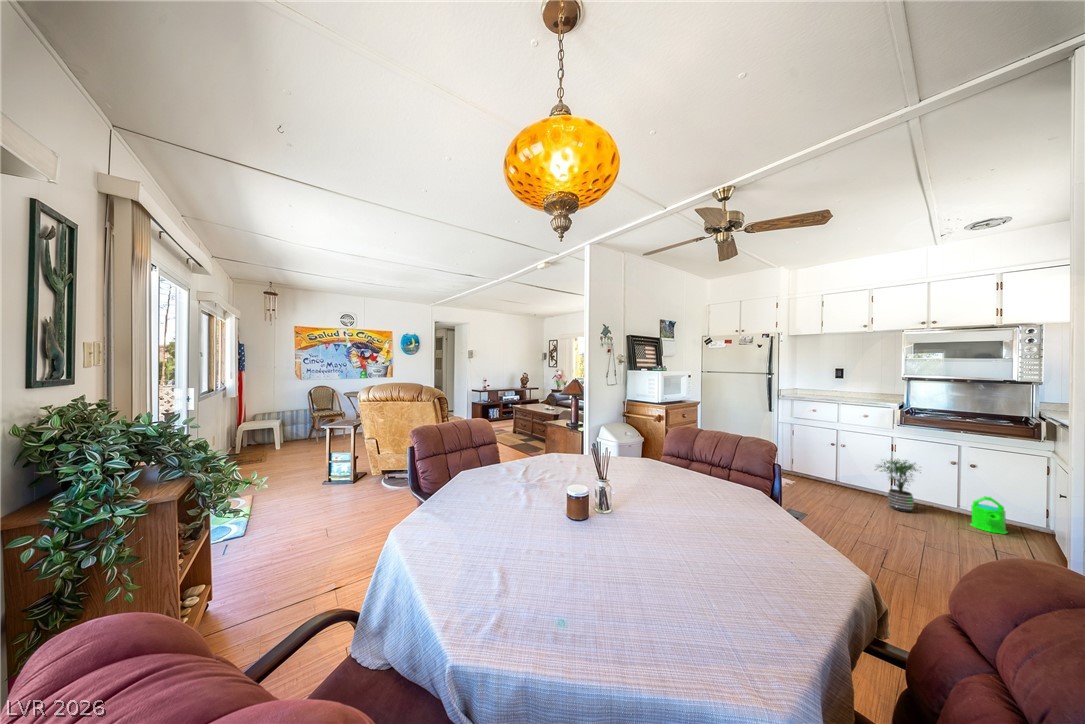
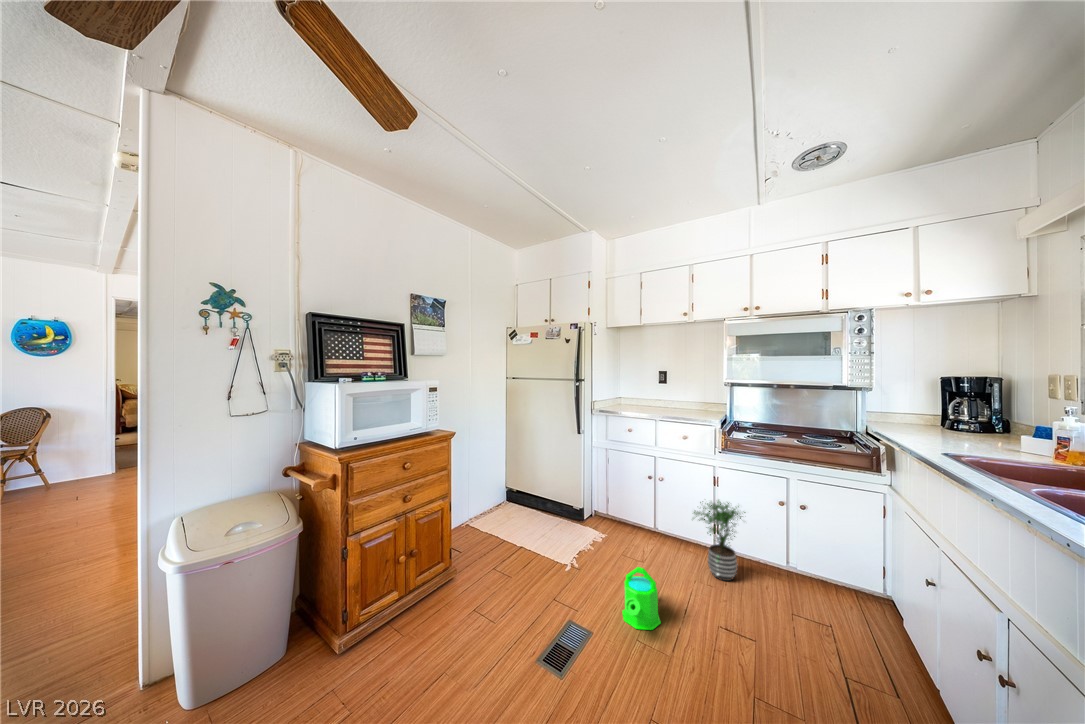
watering can: present [970,496,1008,534] -> present [622,567,661,630]

